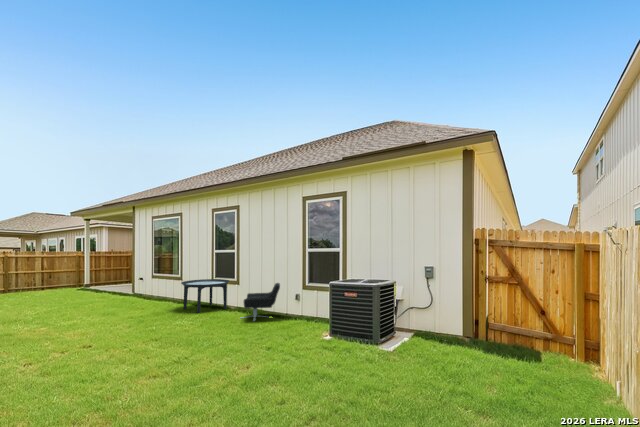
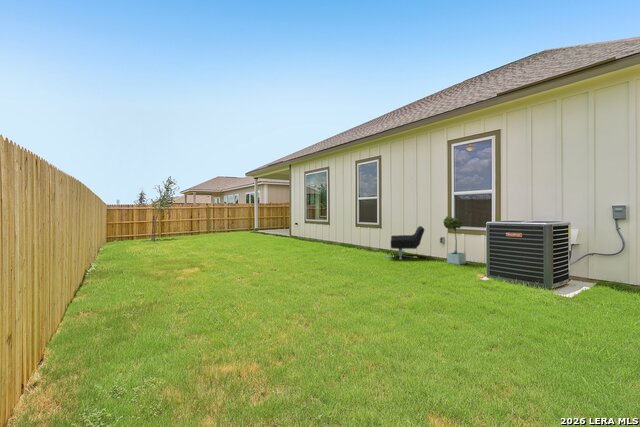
potted tree: none [297,273,318,324] -> present [443,216,466,265]
round table: present [181,279,229,313] -> none [332,223,372,252]

